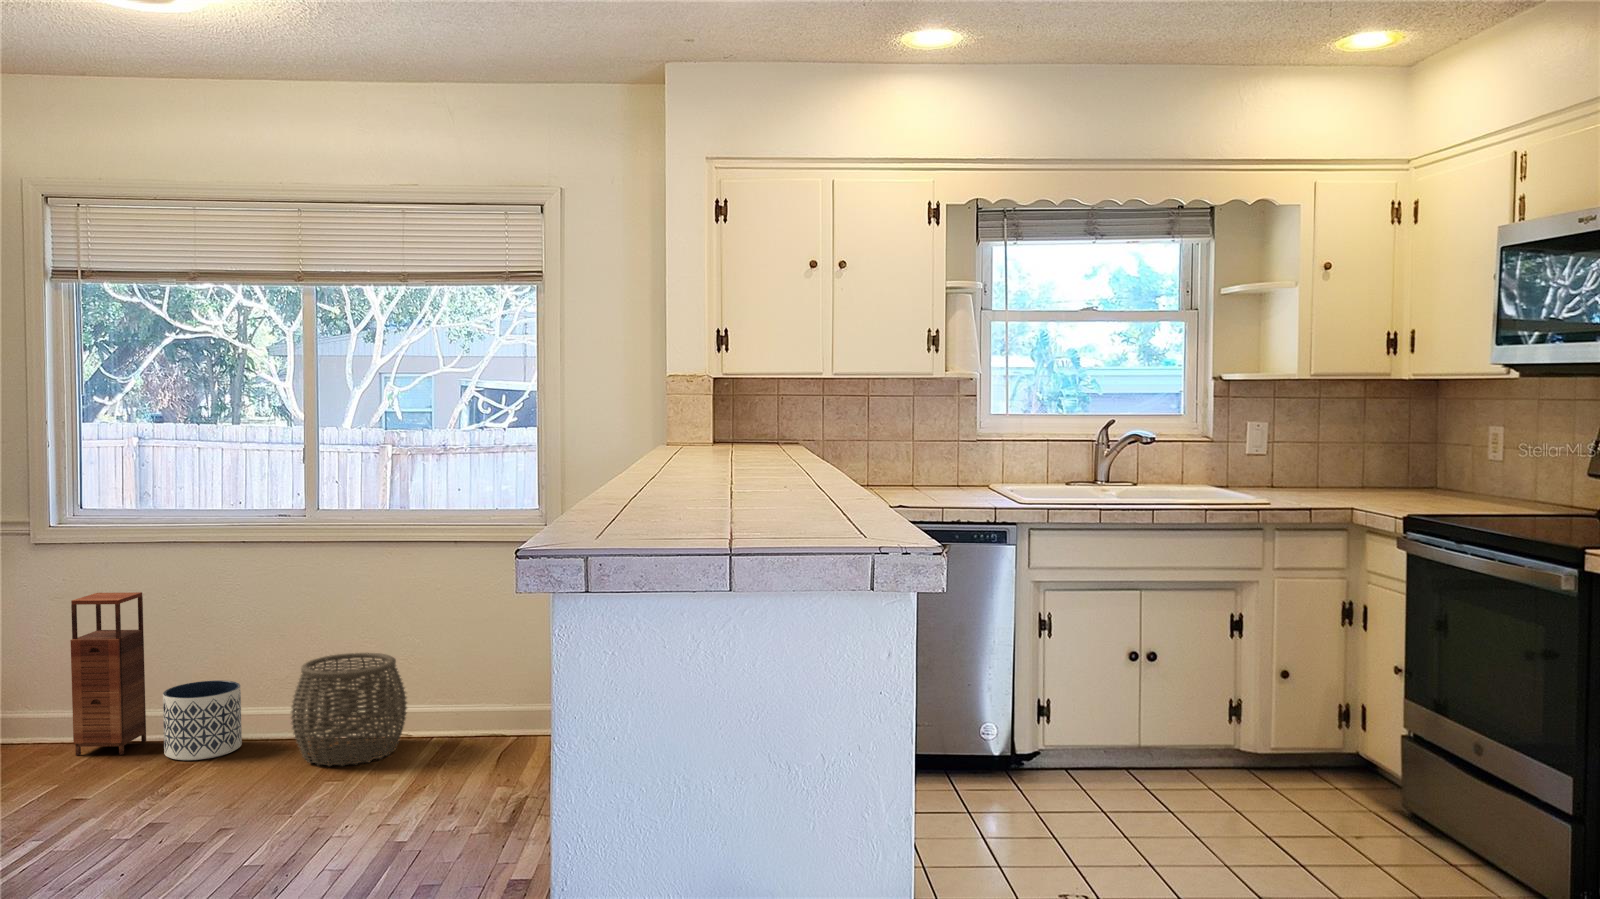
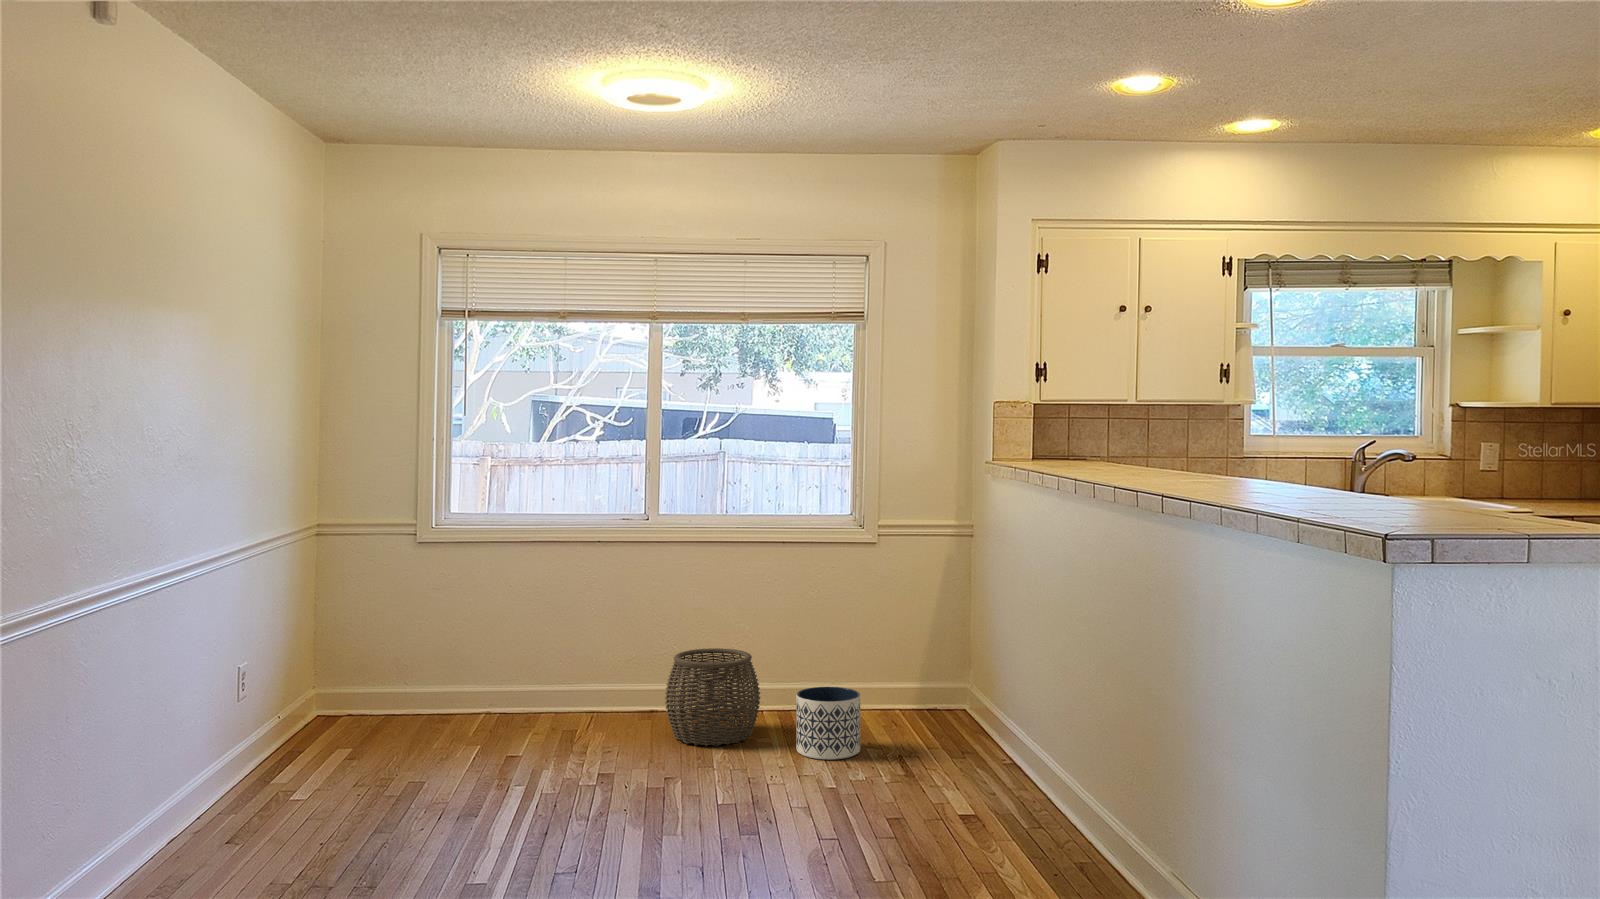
storage cabinet: present [70,592,146,755] -> none [471,595,520,739]
planter: present [163,680,242,760] -> present [796,687,860,760]

